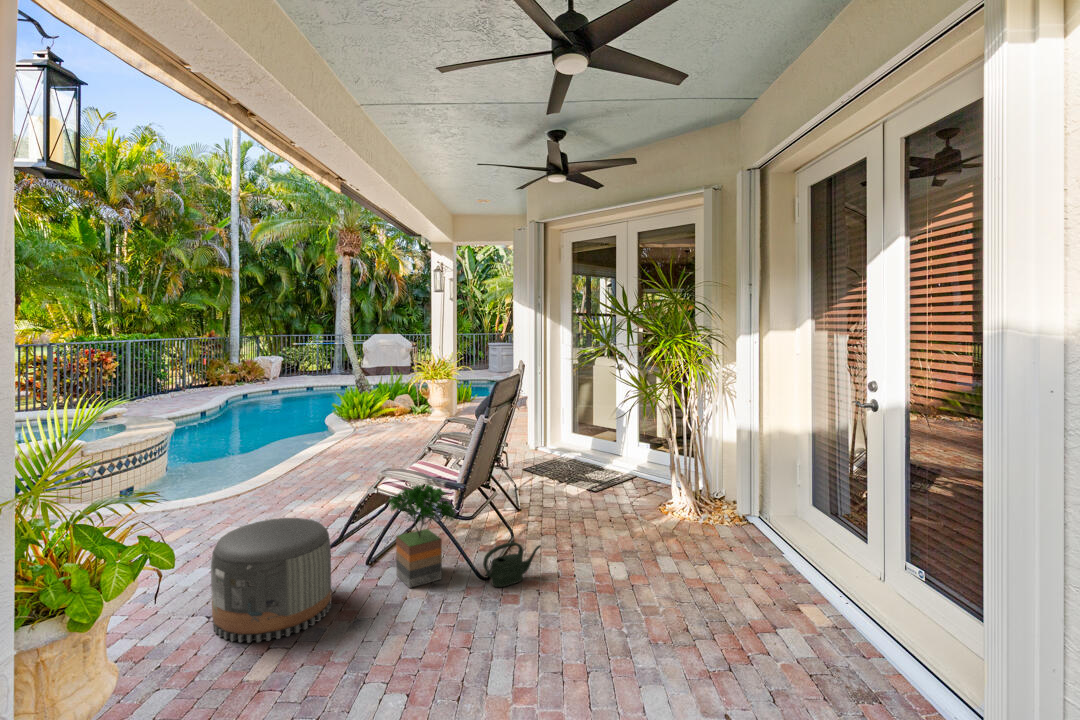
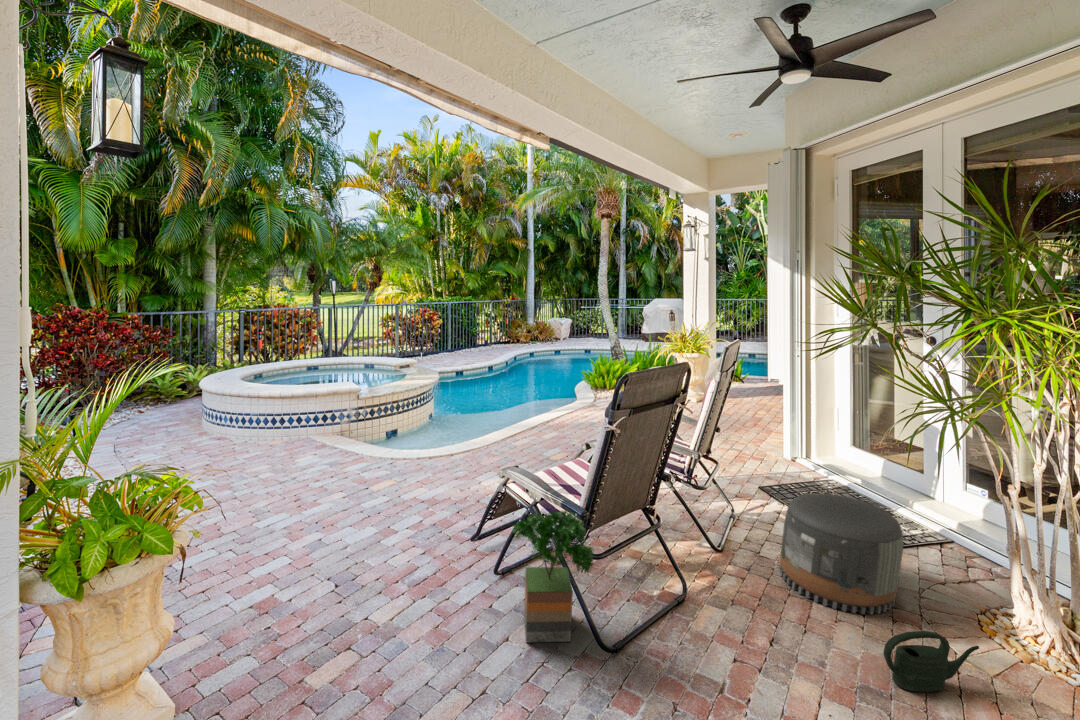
pouf: present [211,518,332,643] -> present [780,494,903,614]
watering can: present [483,542,541,587] -> present [884,631,979,692]

